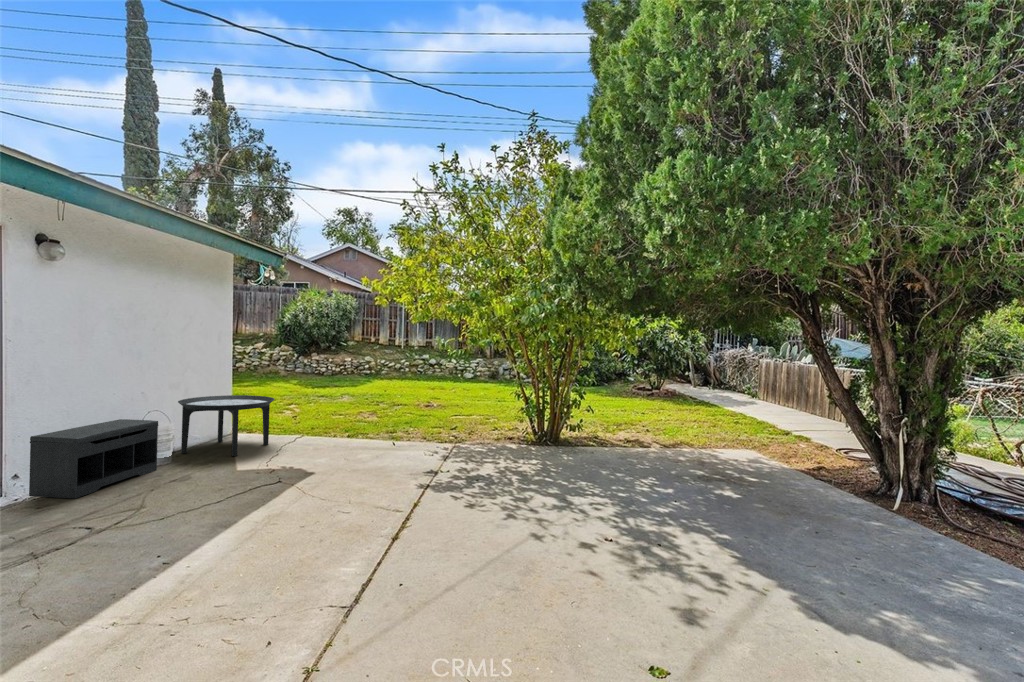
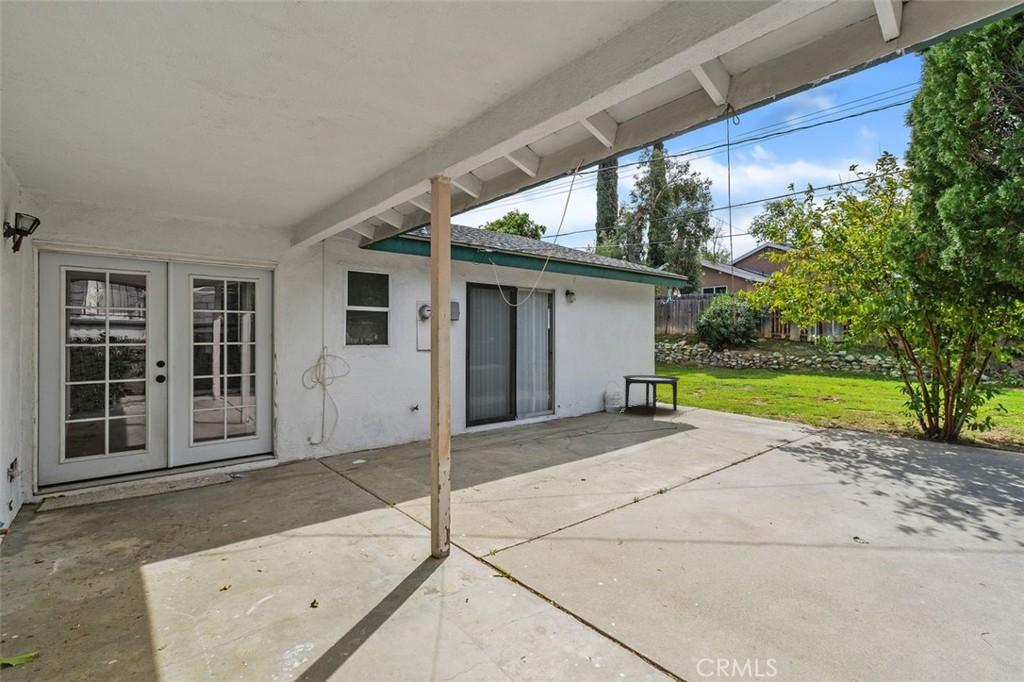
bench: present [29,419,158,498] -> none [559,384,613,421]

